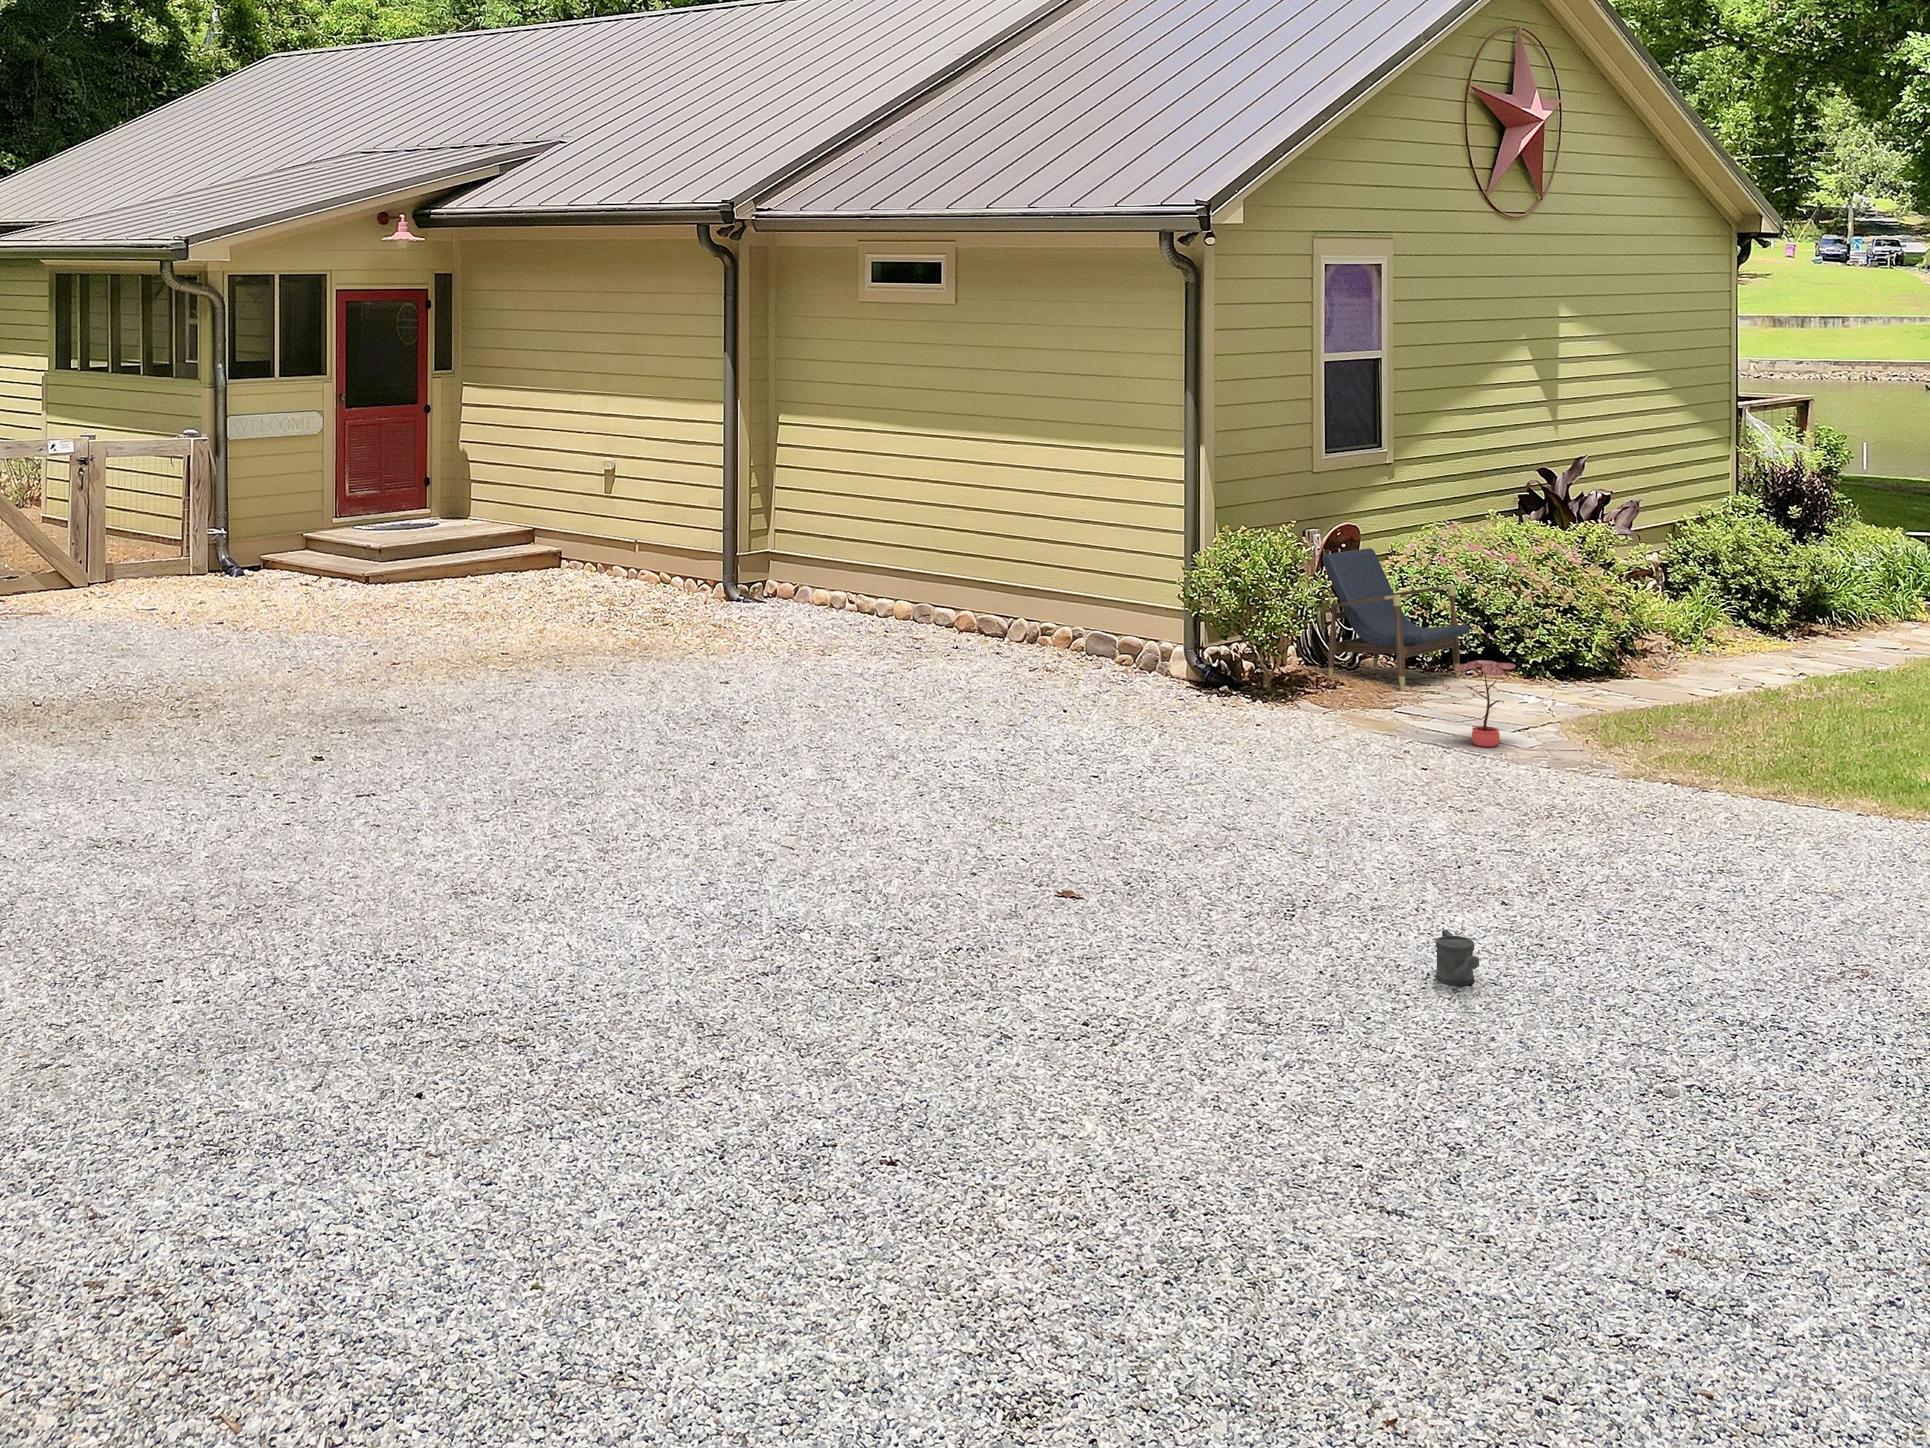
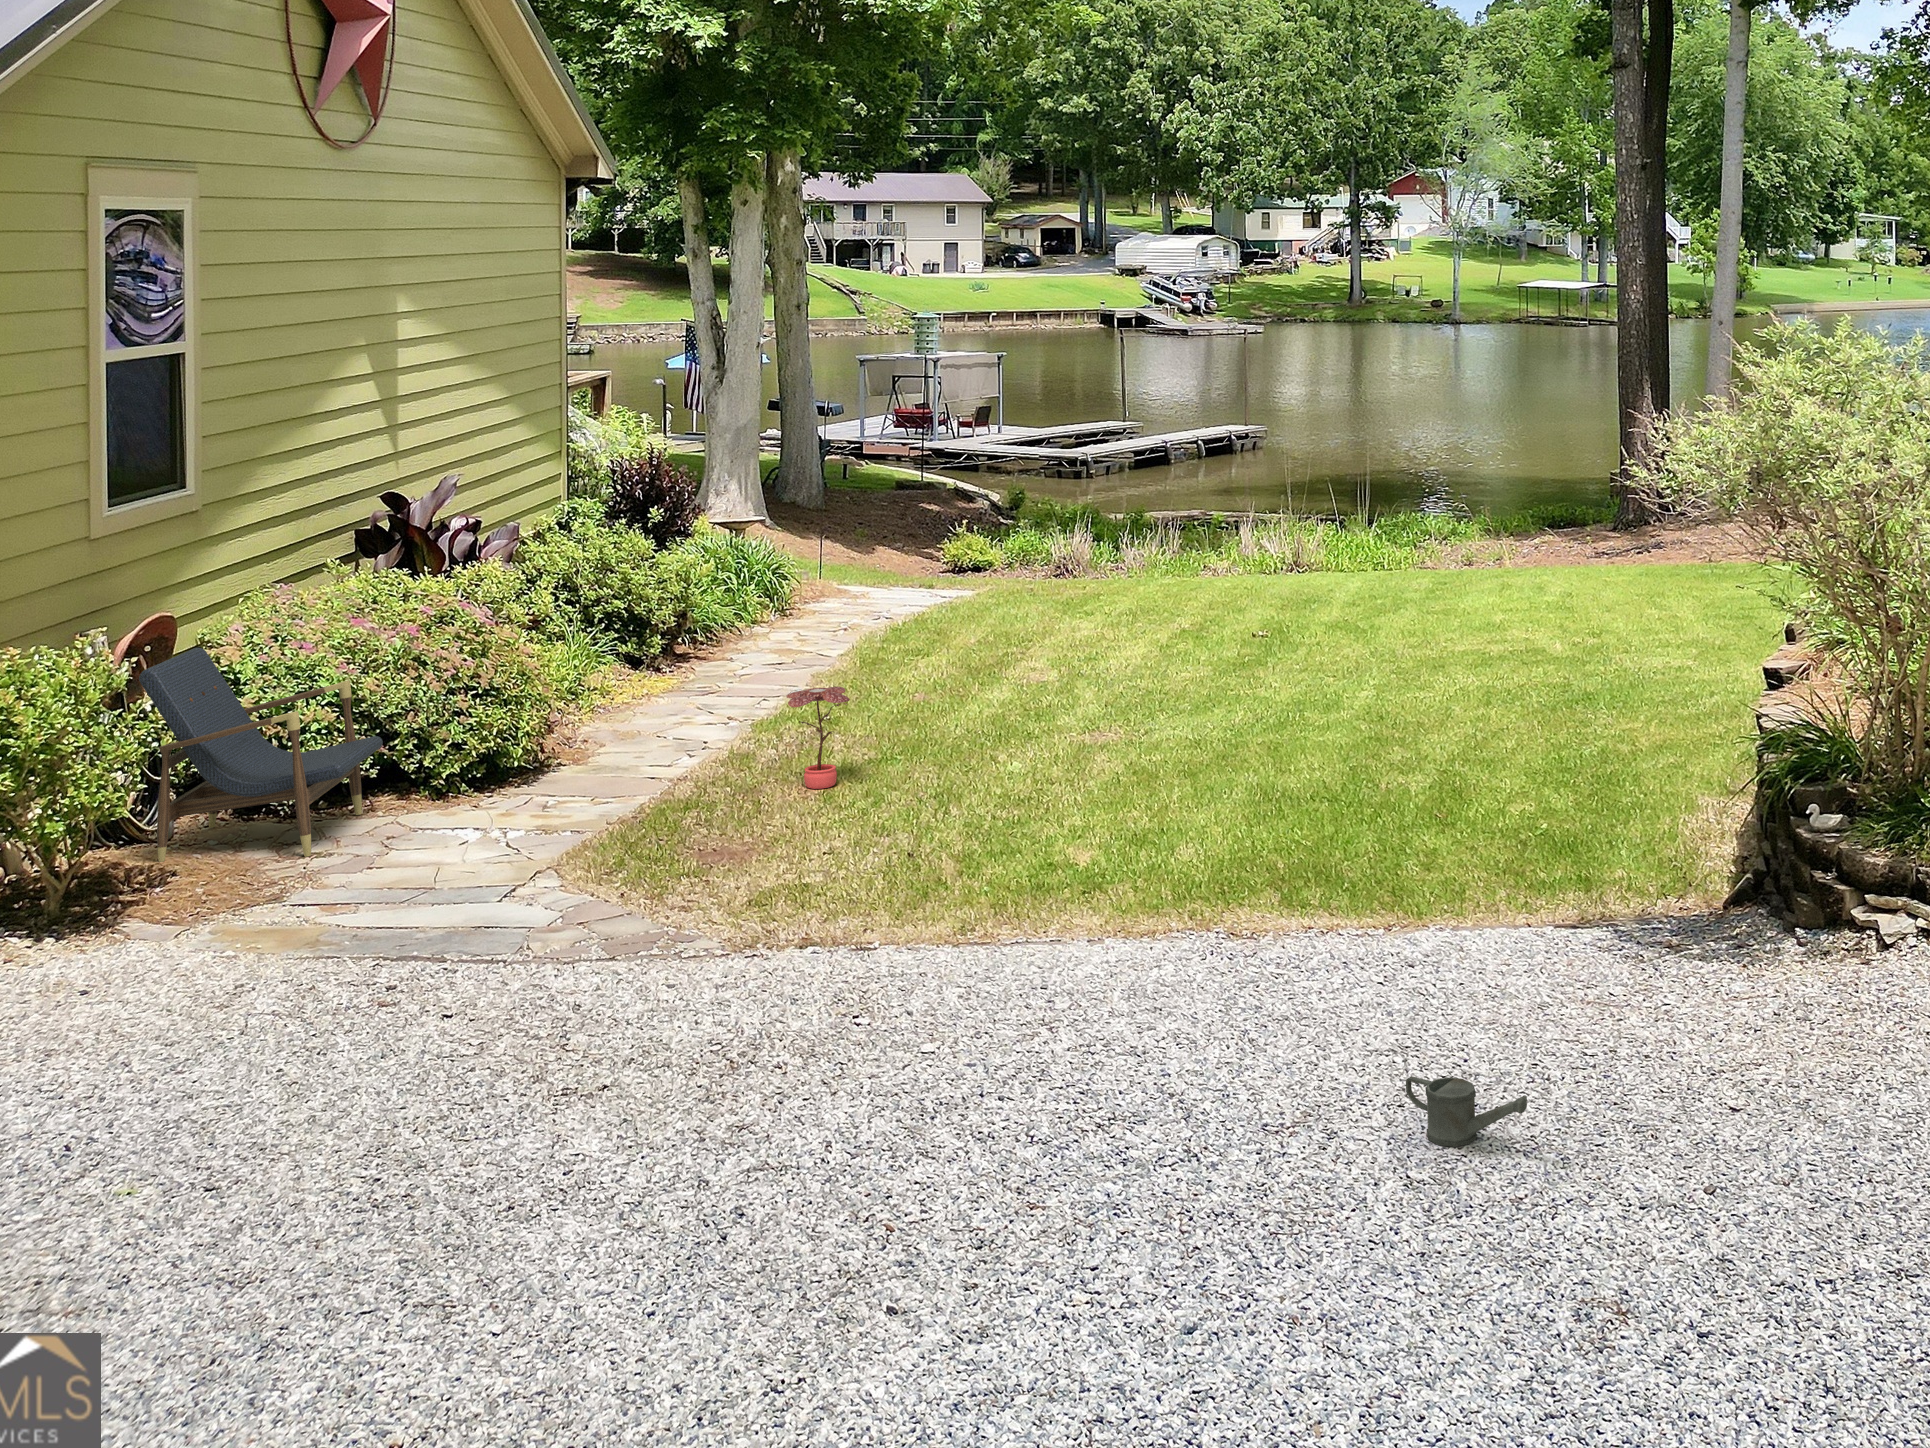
potted plant: present [1455,660,1516,747] -> present [786,687,850,789]
watering can: present [1436,930,1479,985] -> present [1406,1076,1527,1147]

